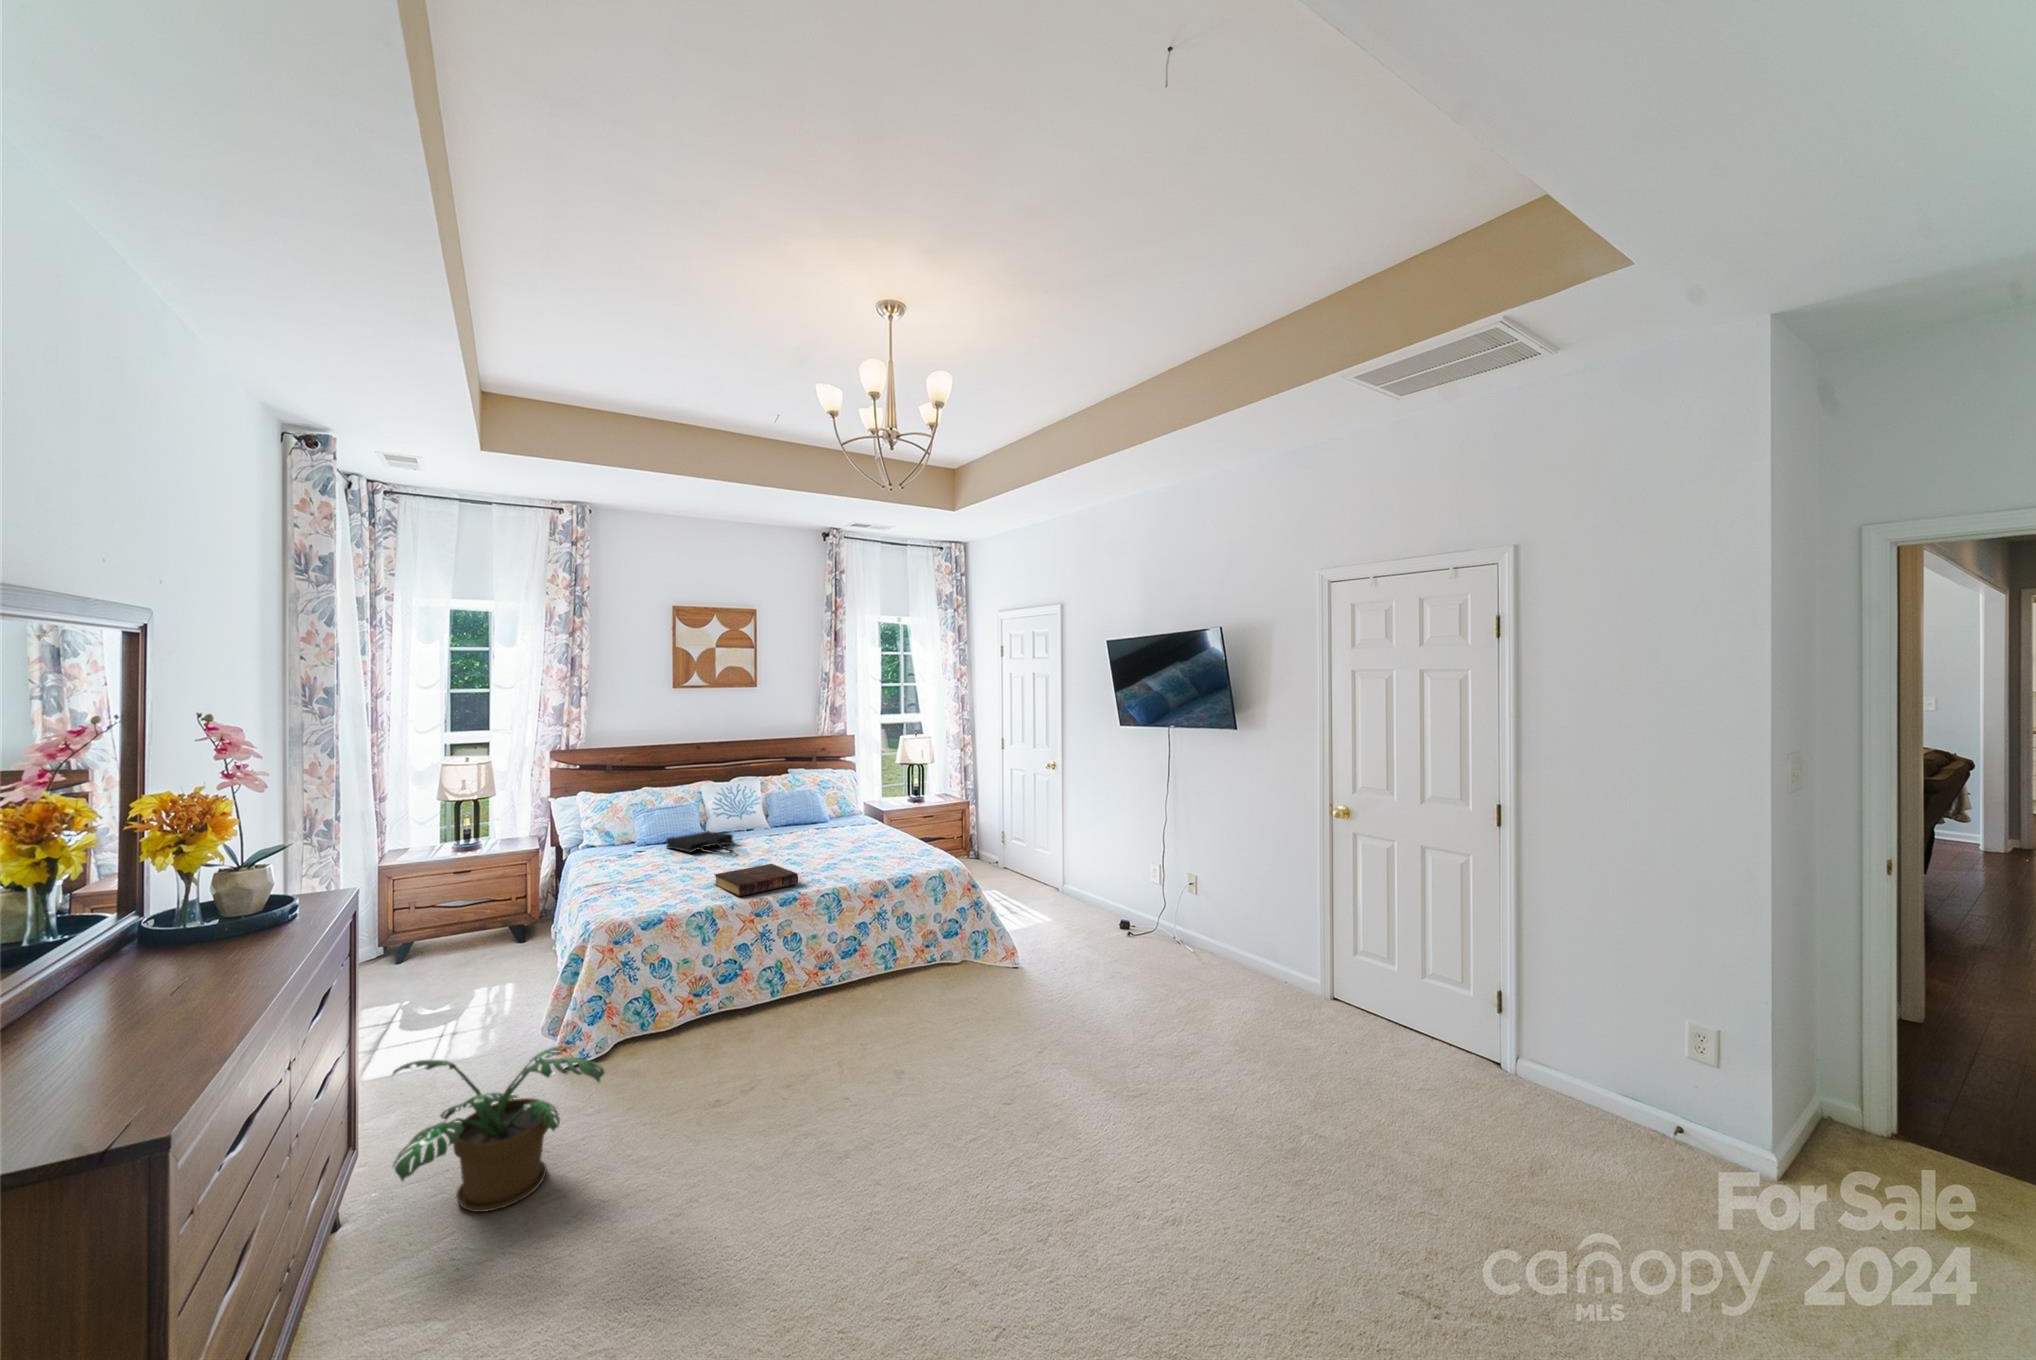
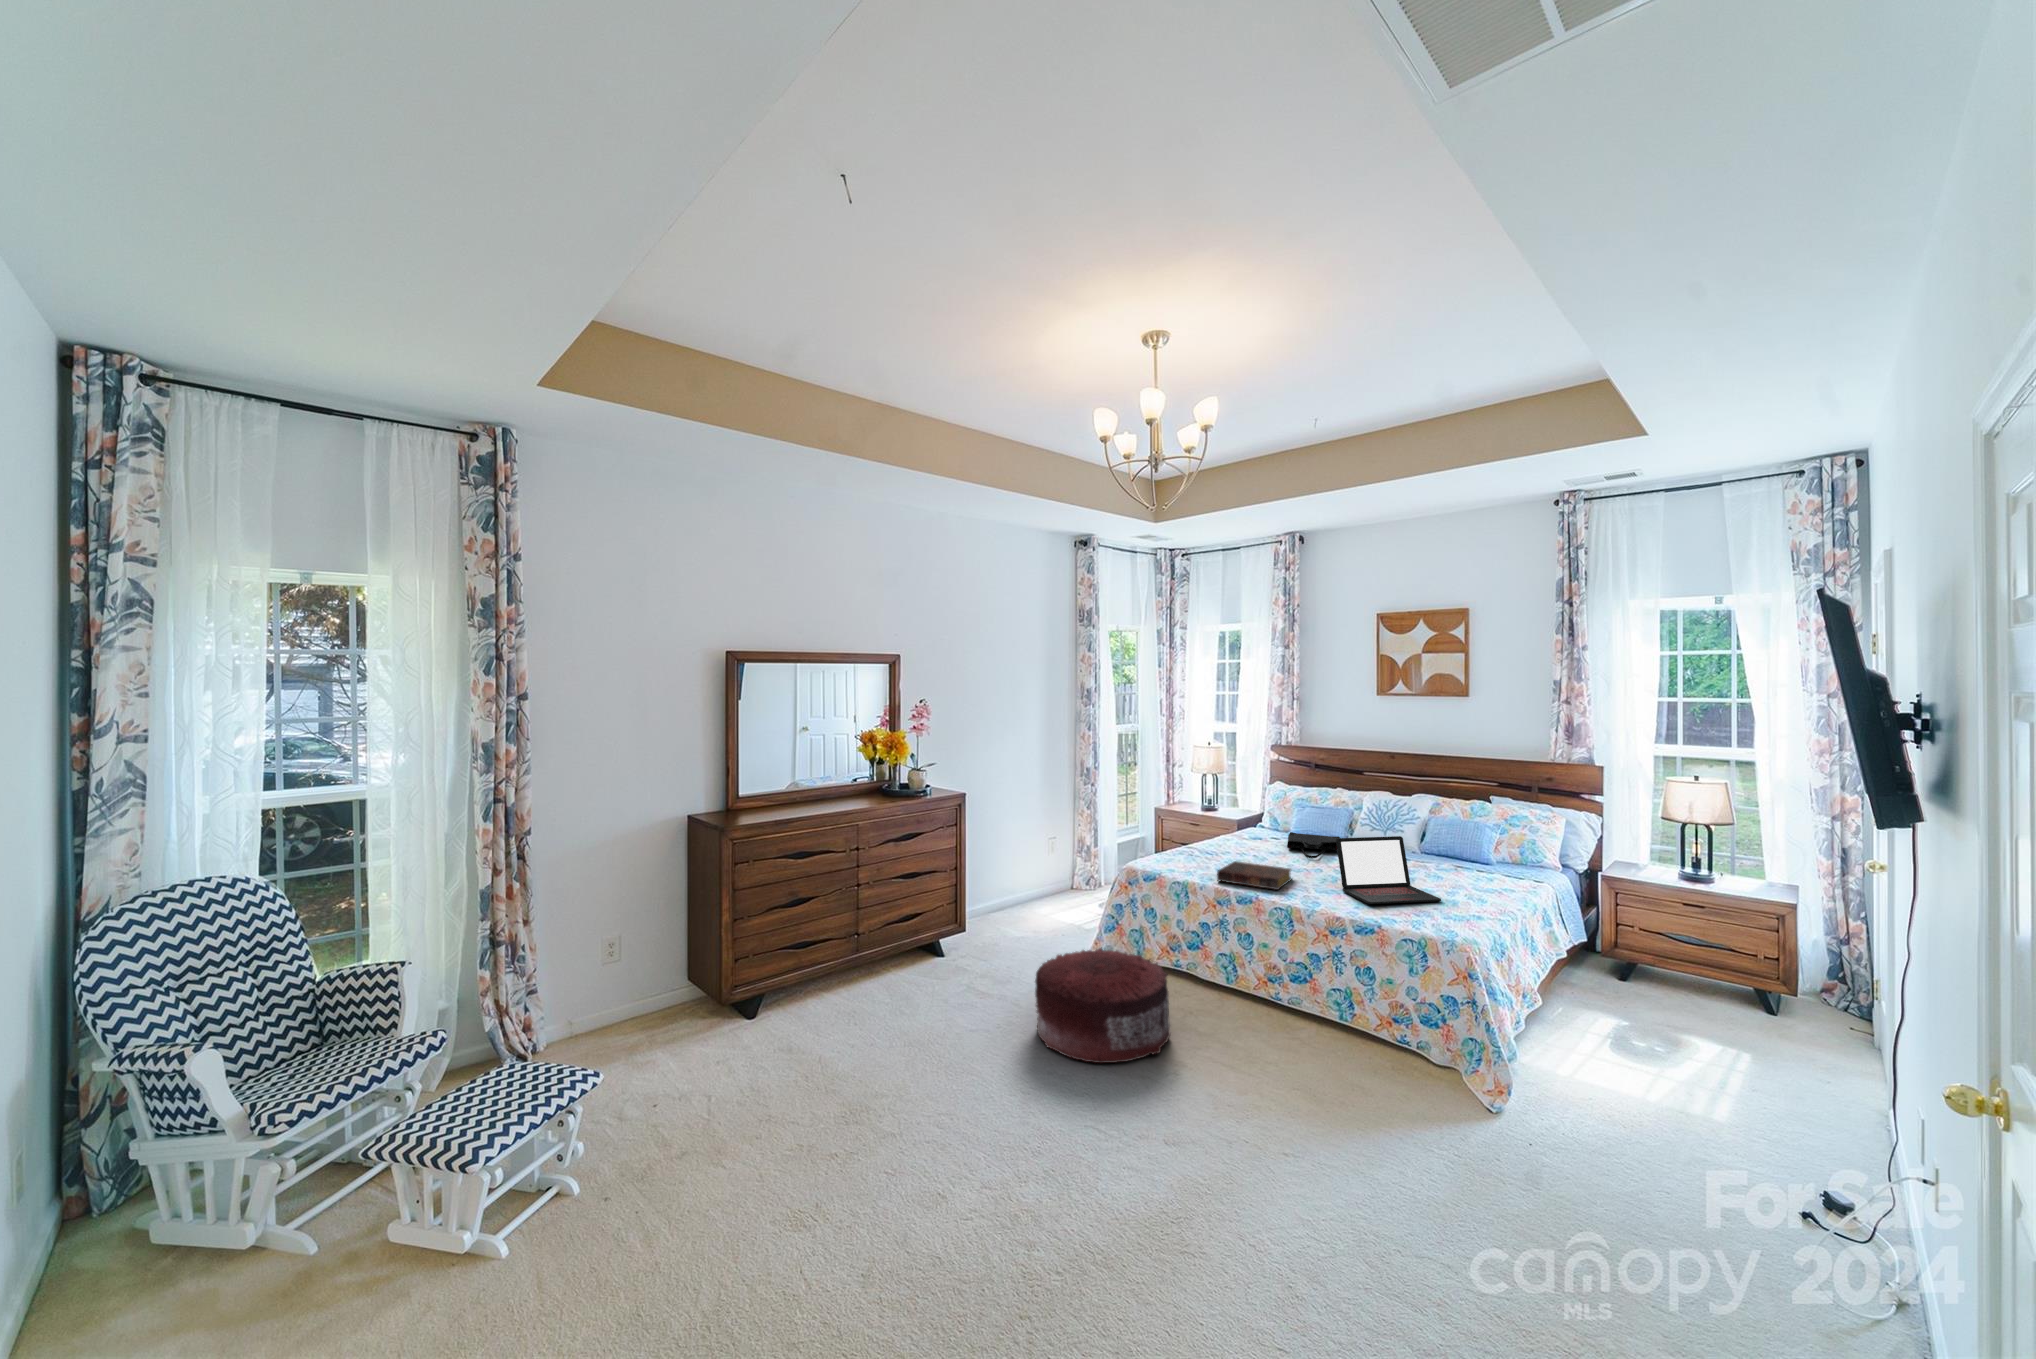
laptop: none [816,810,885,869] -> present [1336,836,1441,904]
pouf: none [709,990,872,1139] -> present [1035,948,1171,1063]
potted plant: present [393,1046,605,1212] -> none [910,886,995,987]

